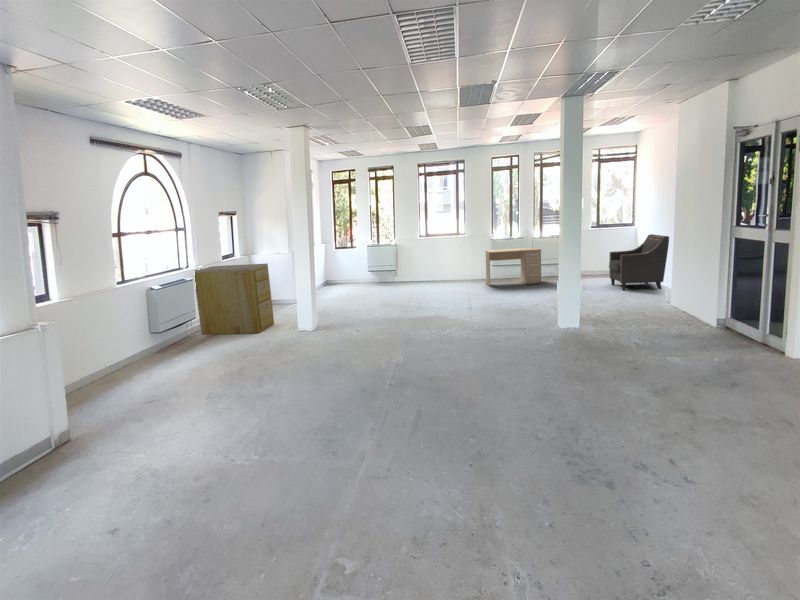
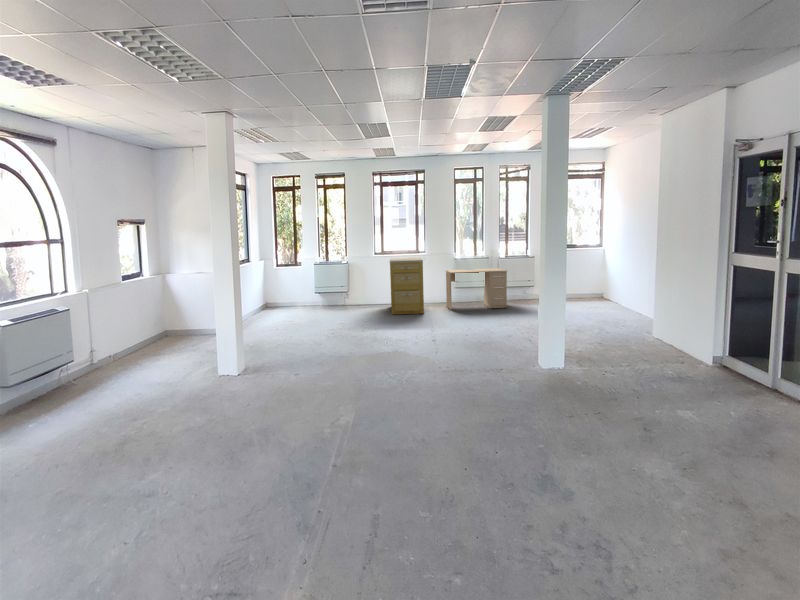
chair: present [609,234,669,290] -> none [580,257,645,318]
filing cabinet: present [193,264,274,335] -> present [390,257,424,314]

